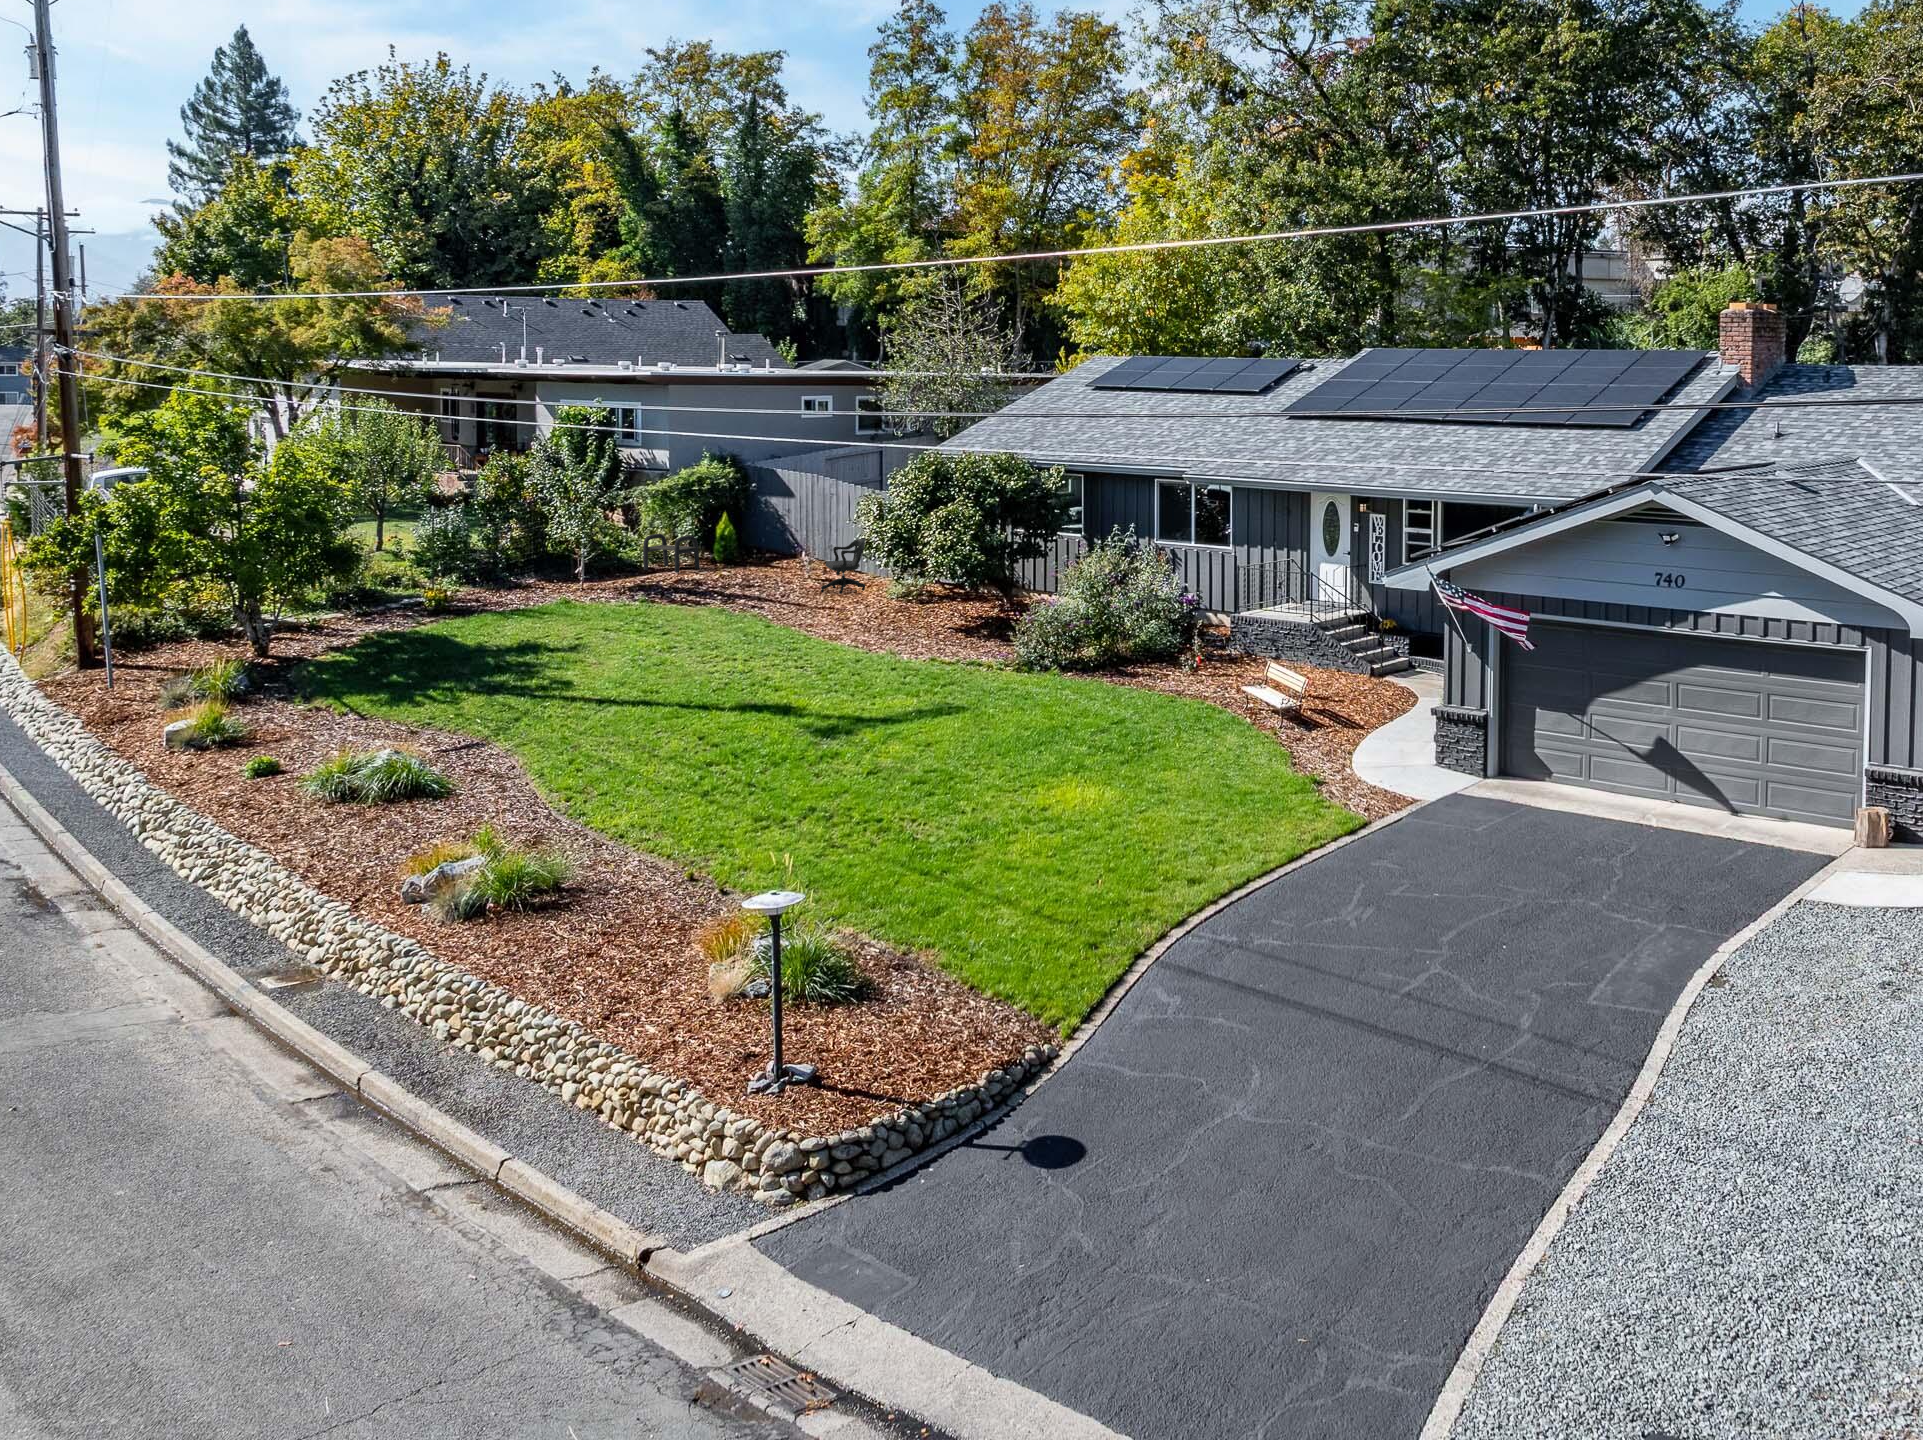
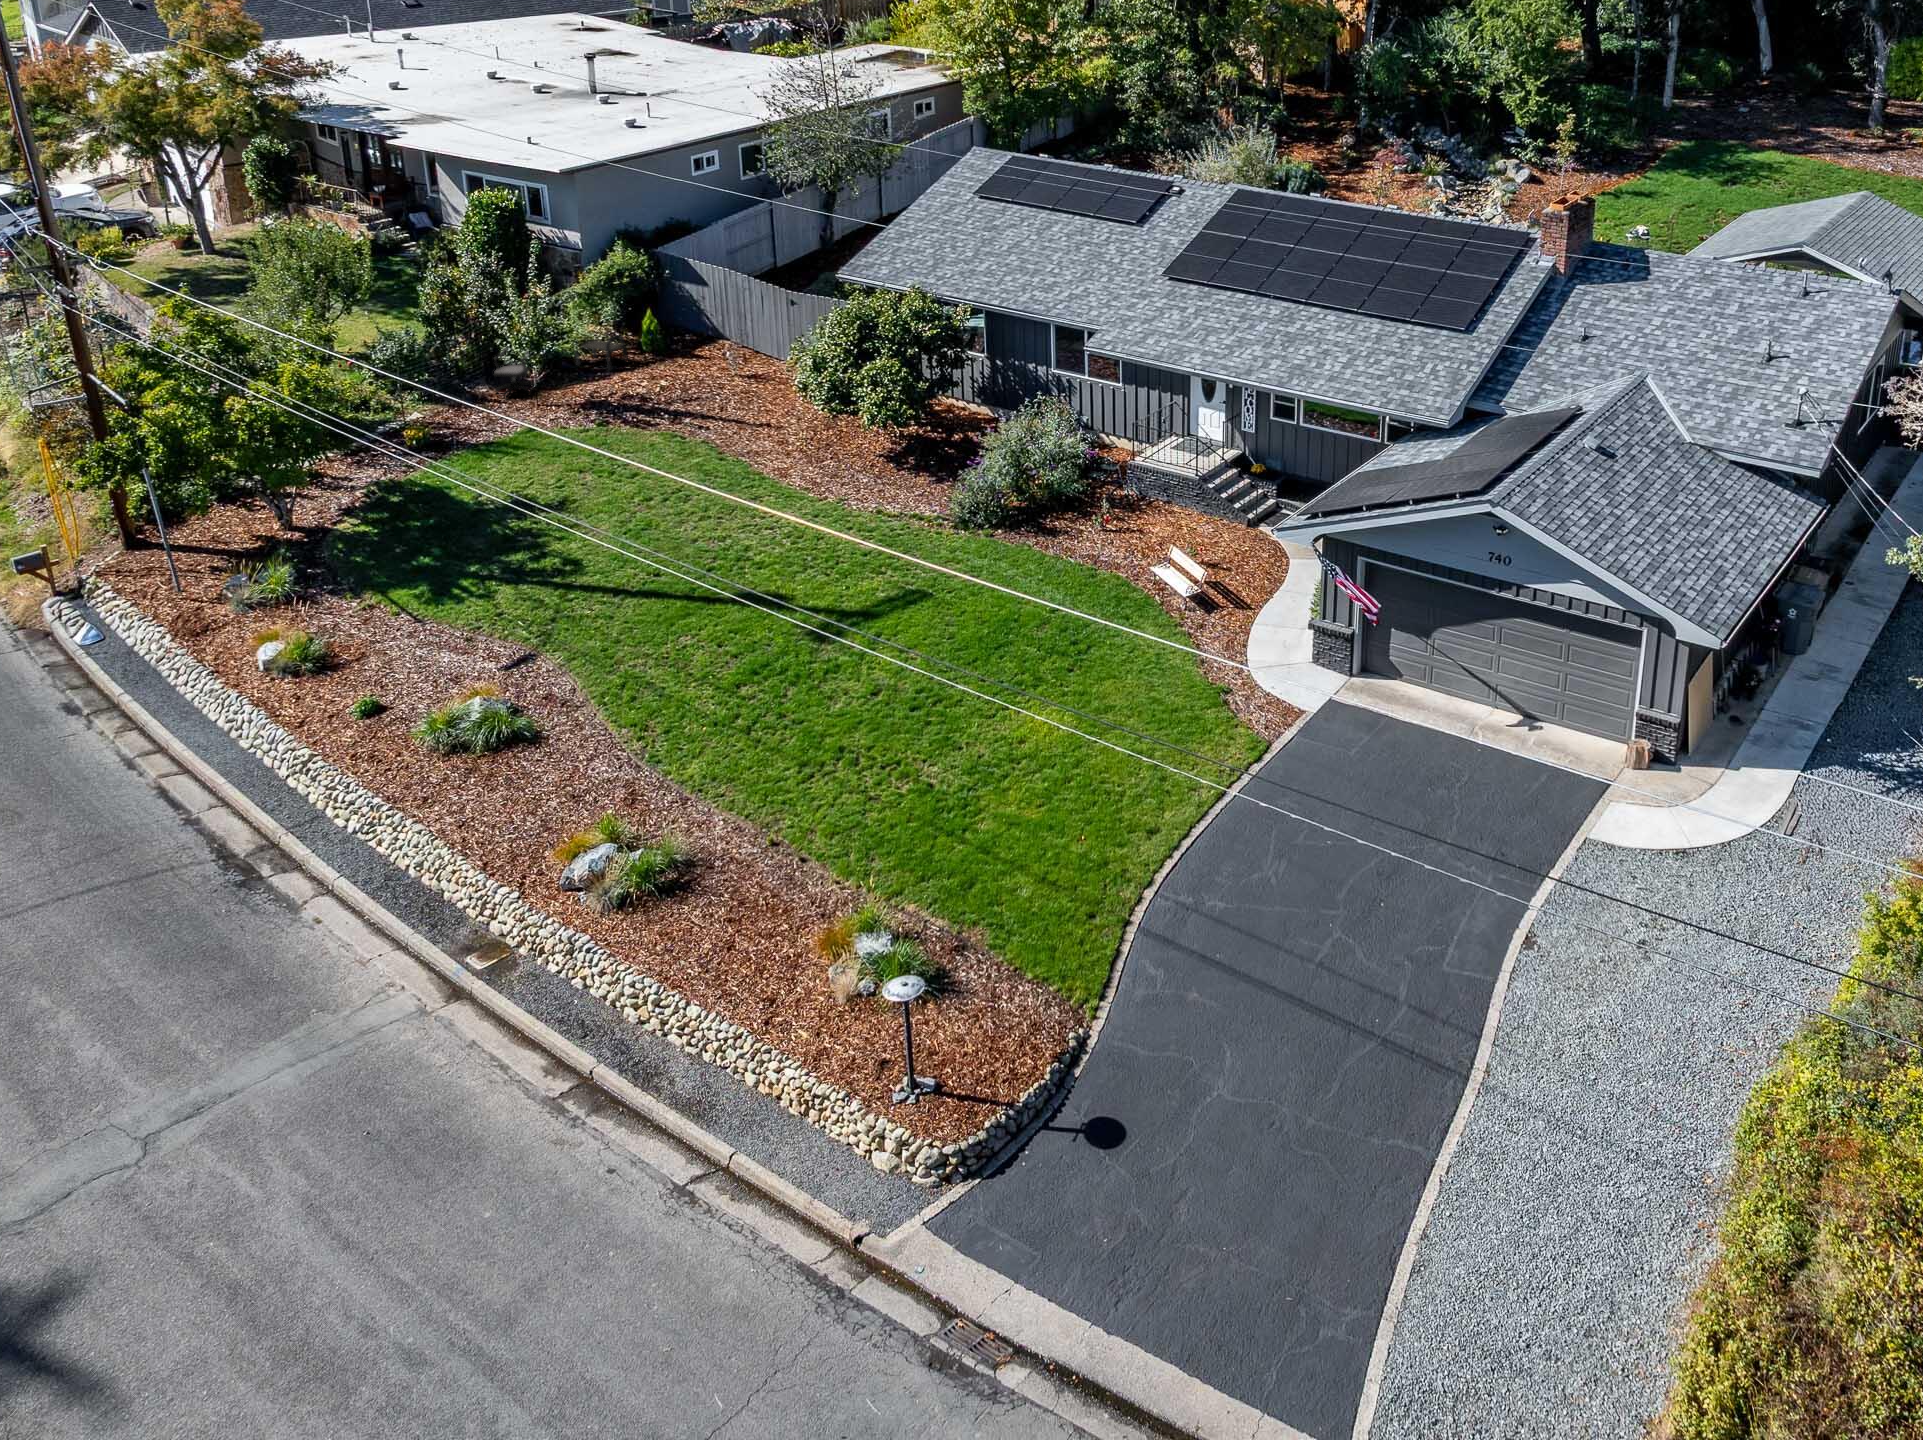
chair: present [821,538,865,594] -> present [494,346,535,398]

